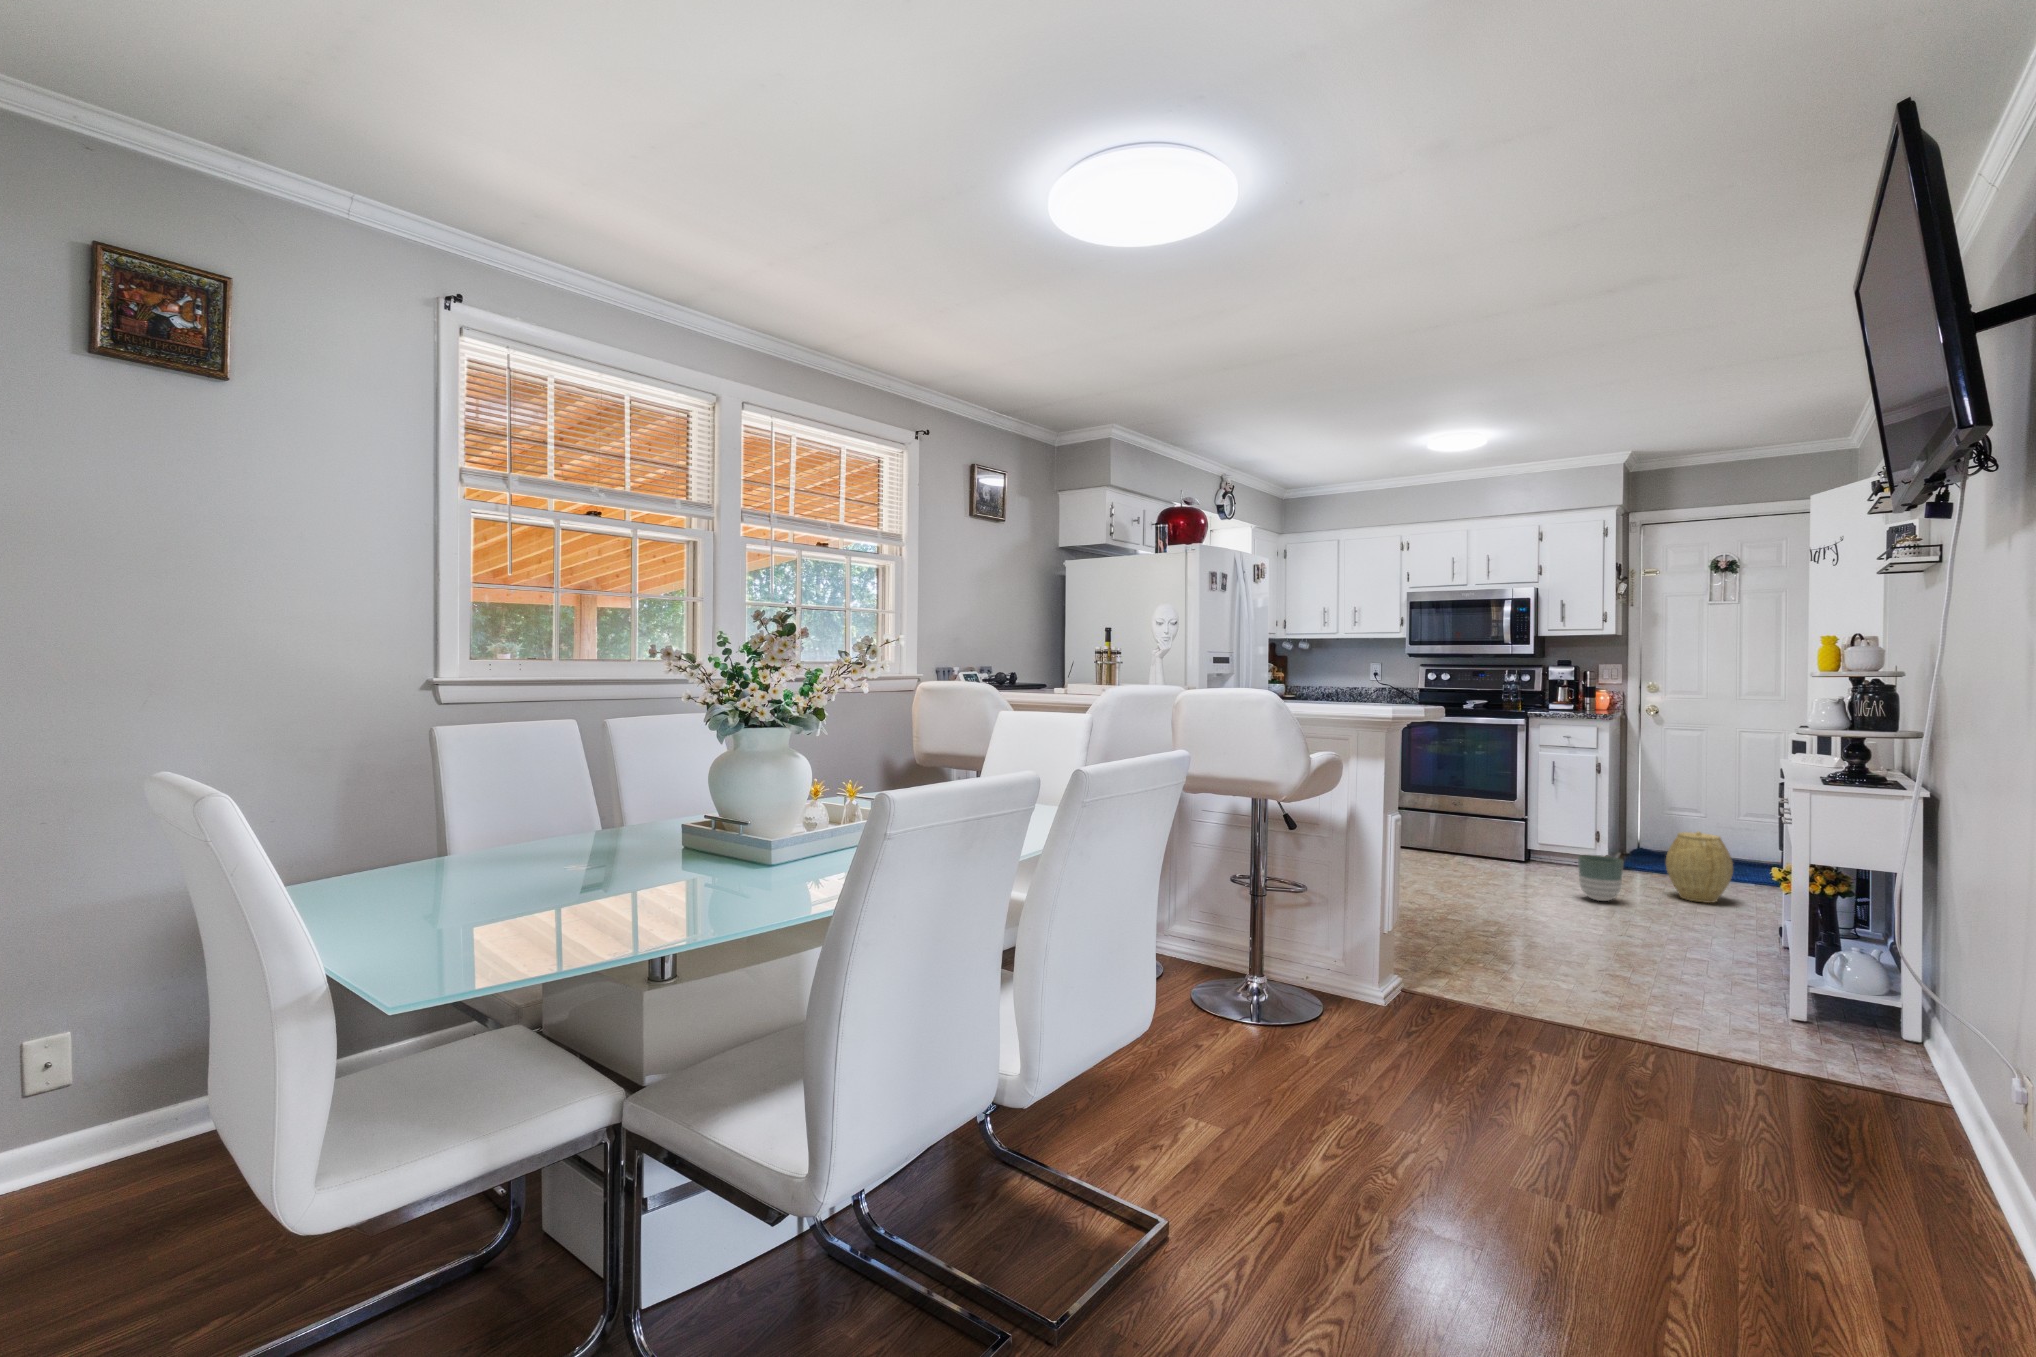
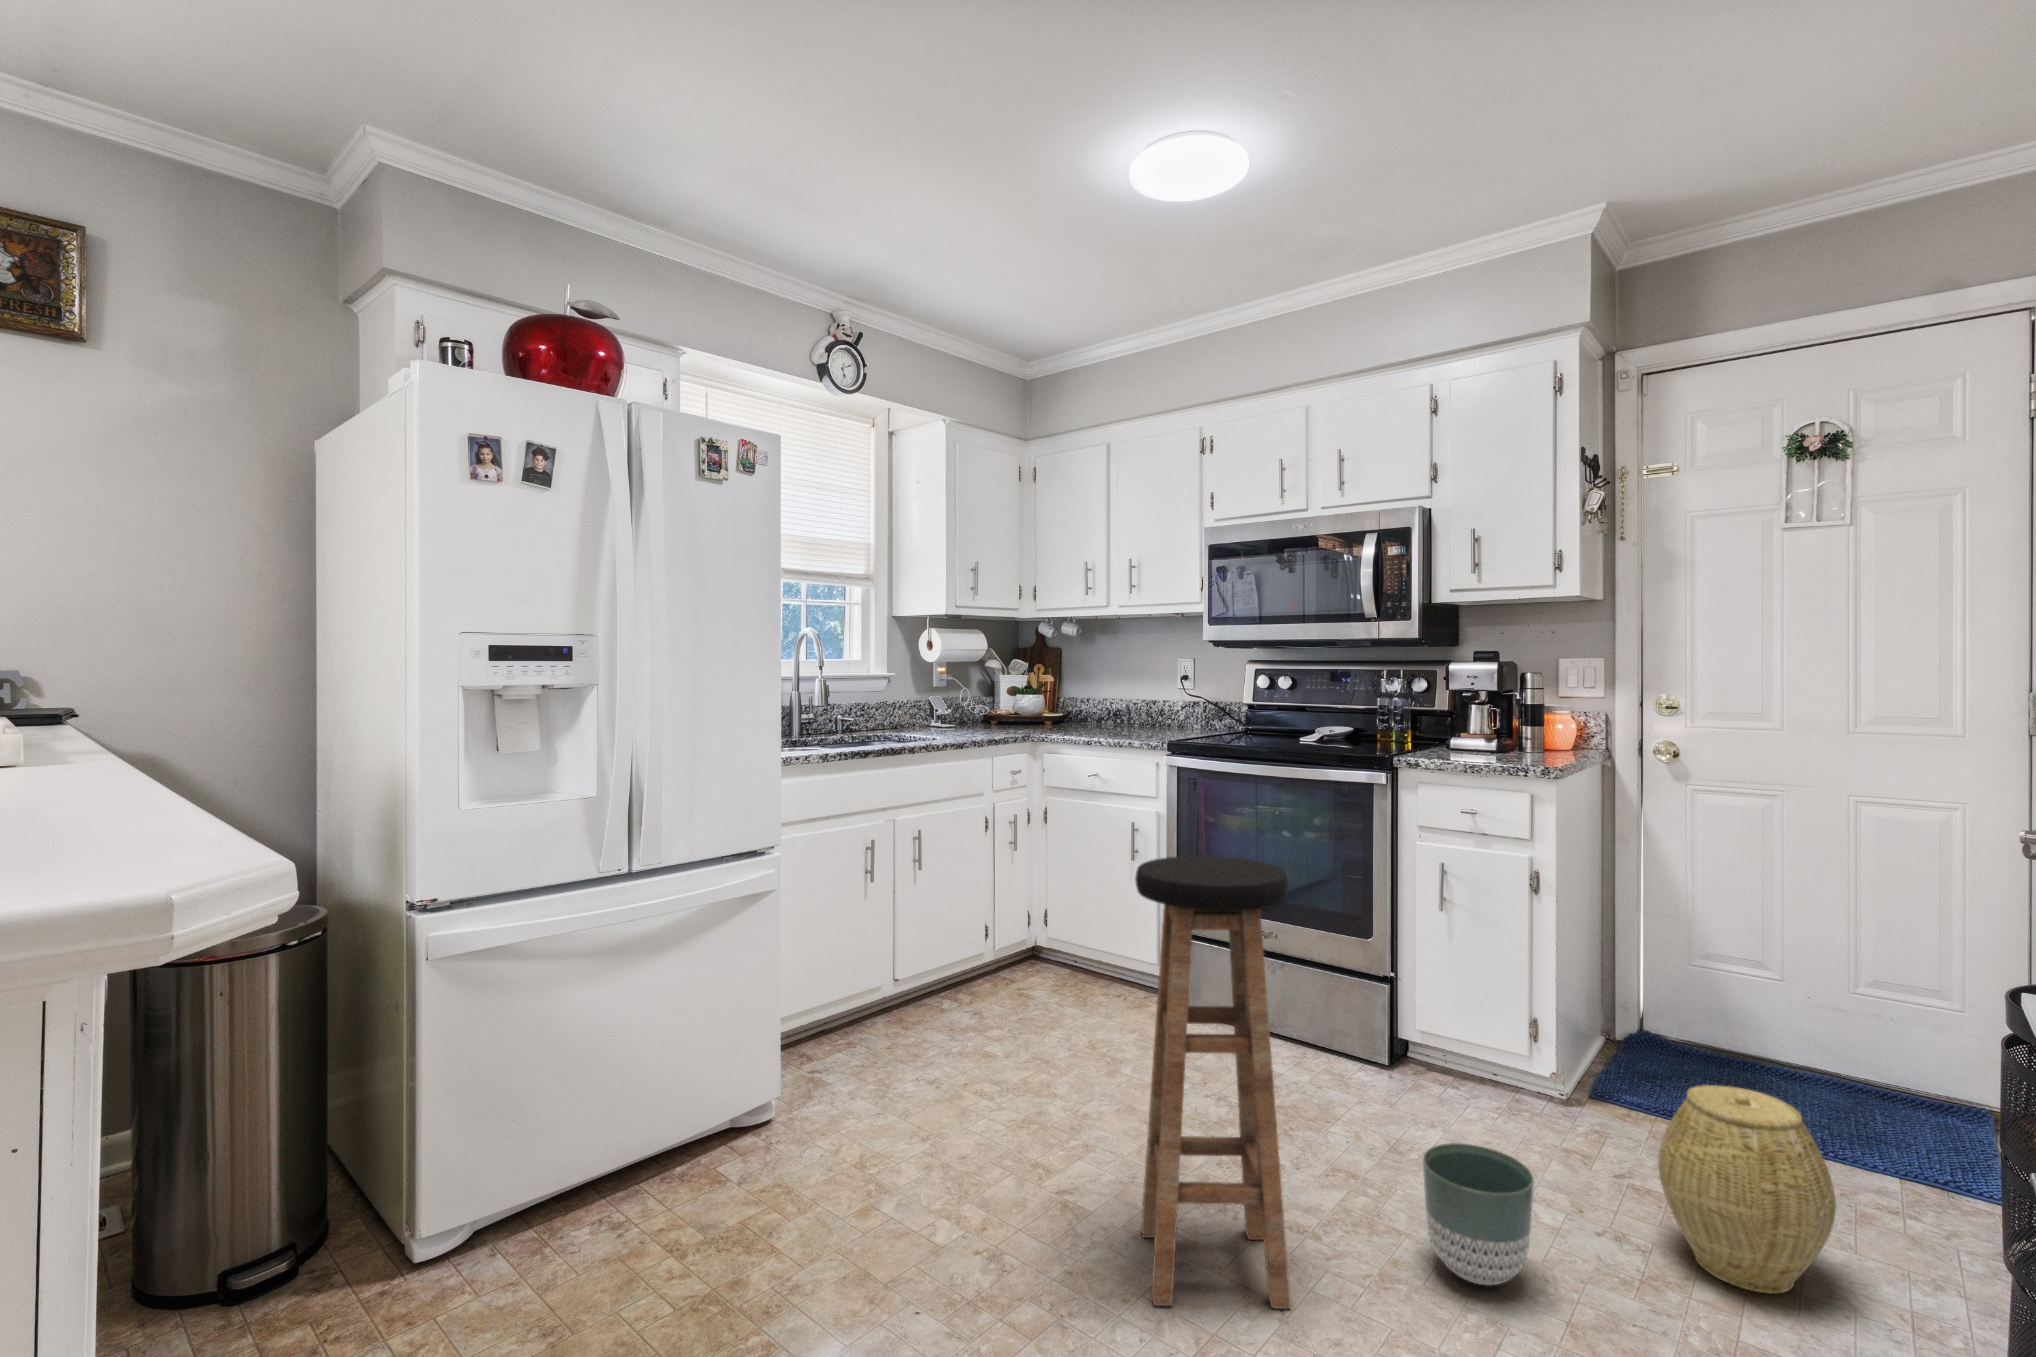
bar stool: none [1461,741,1536,905] -> present [1135,856,1291,1309]

